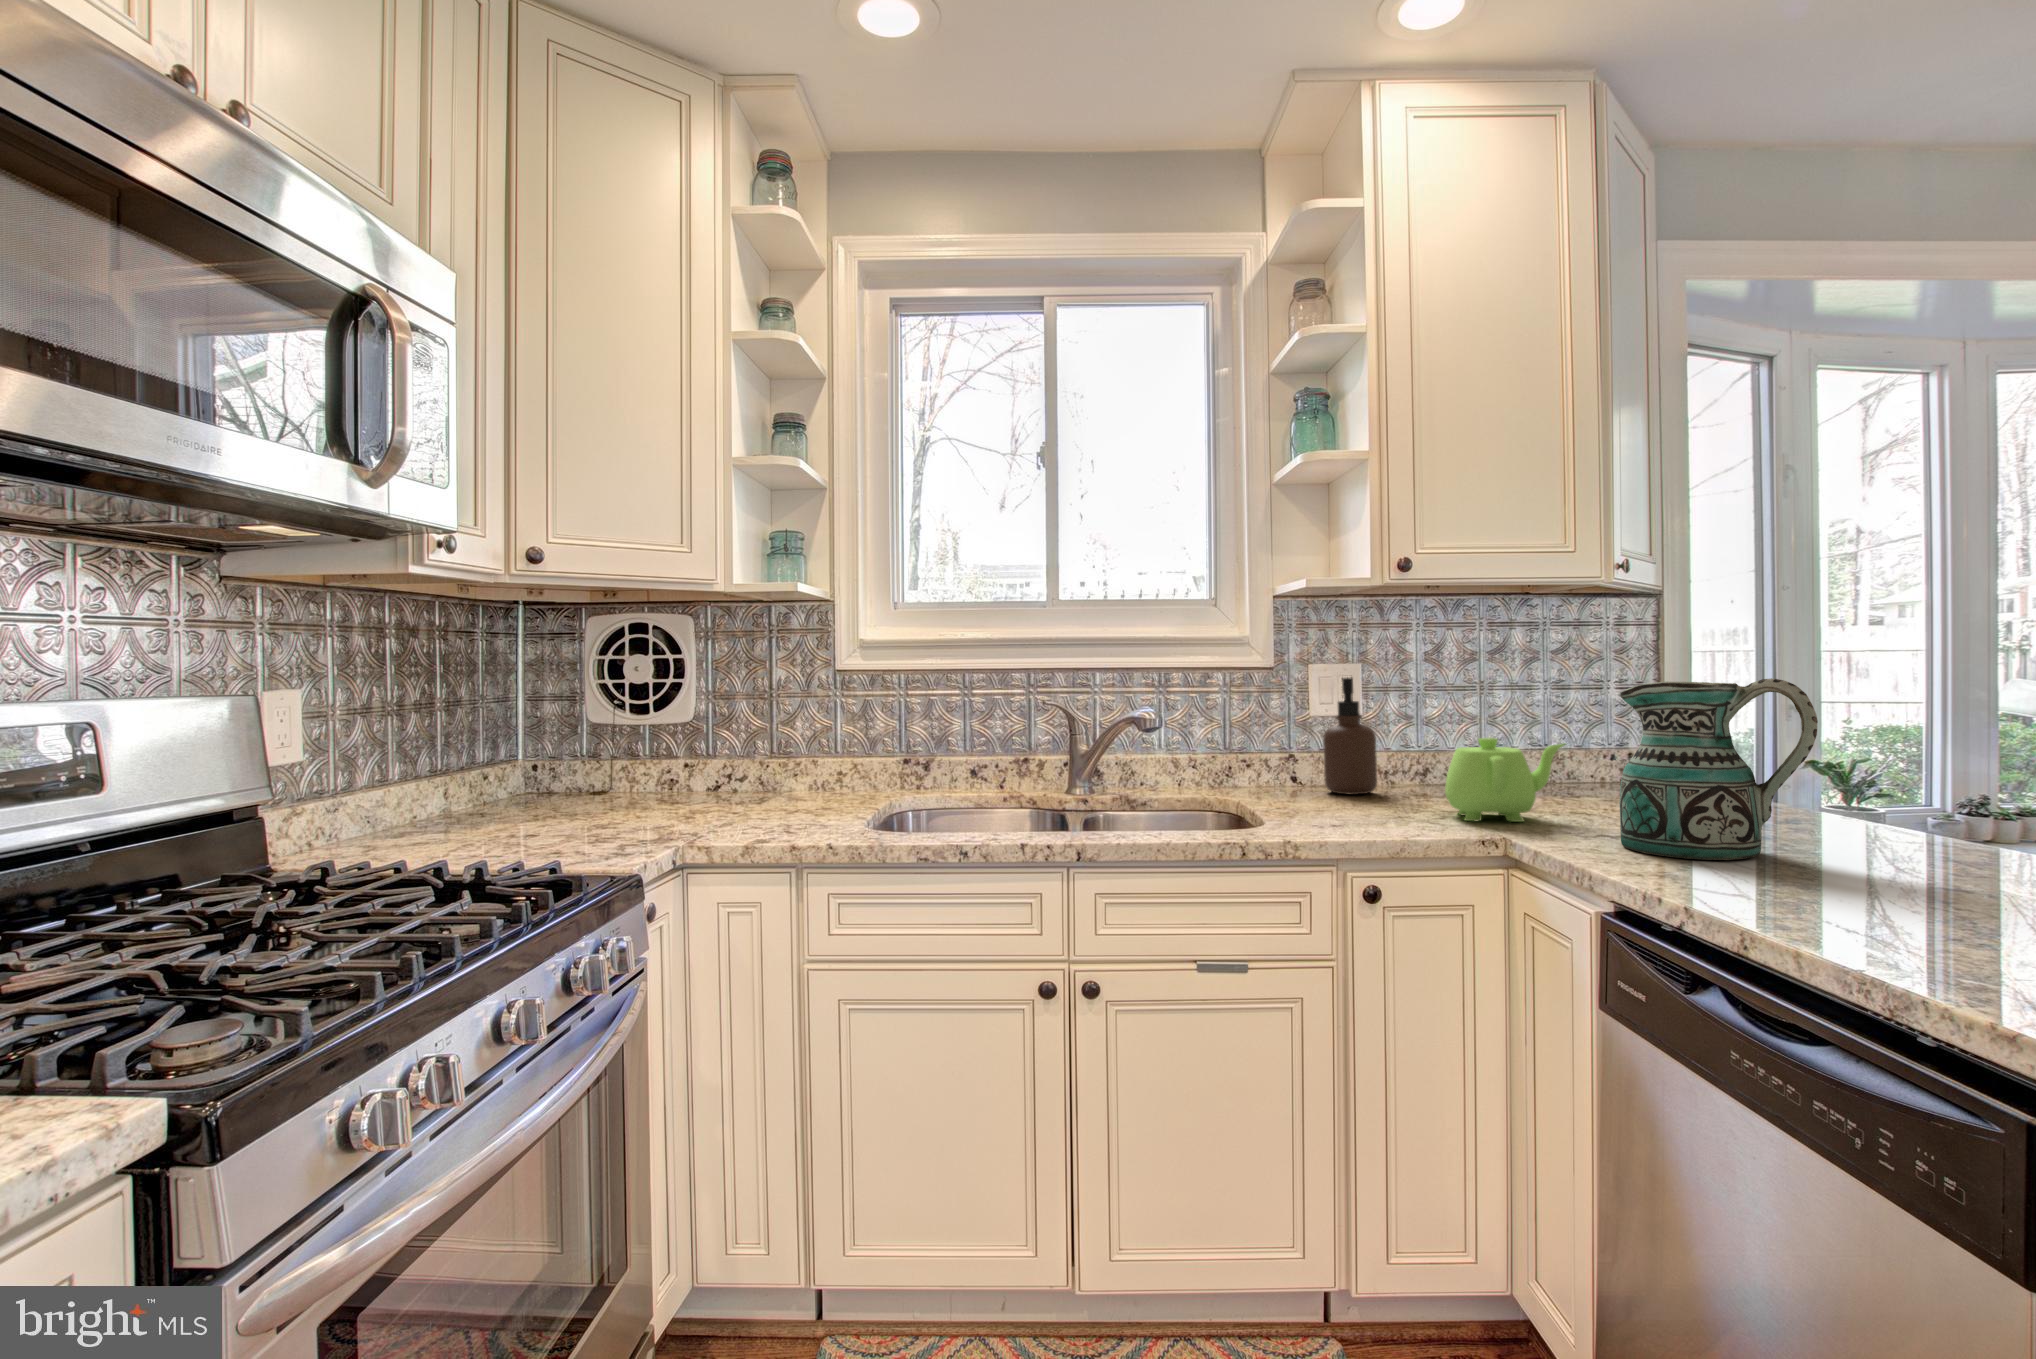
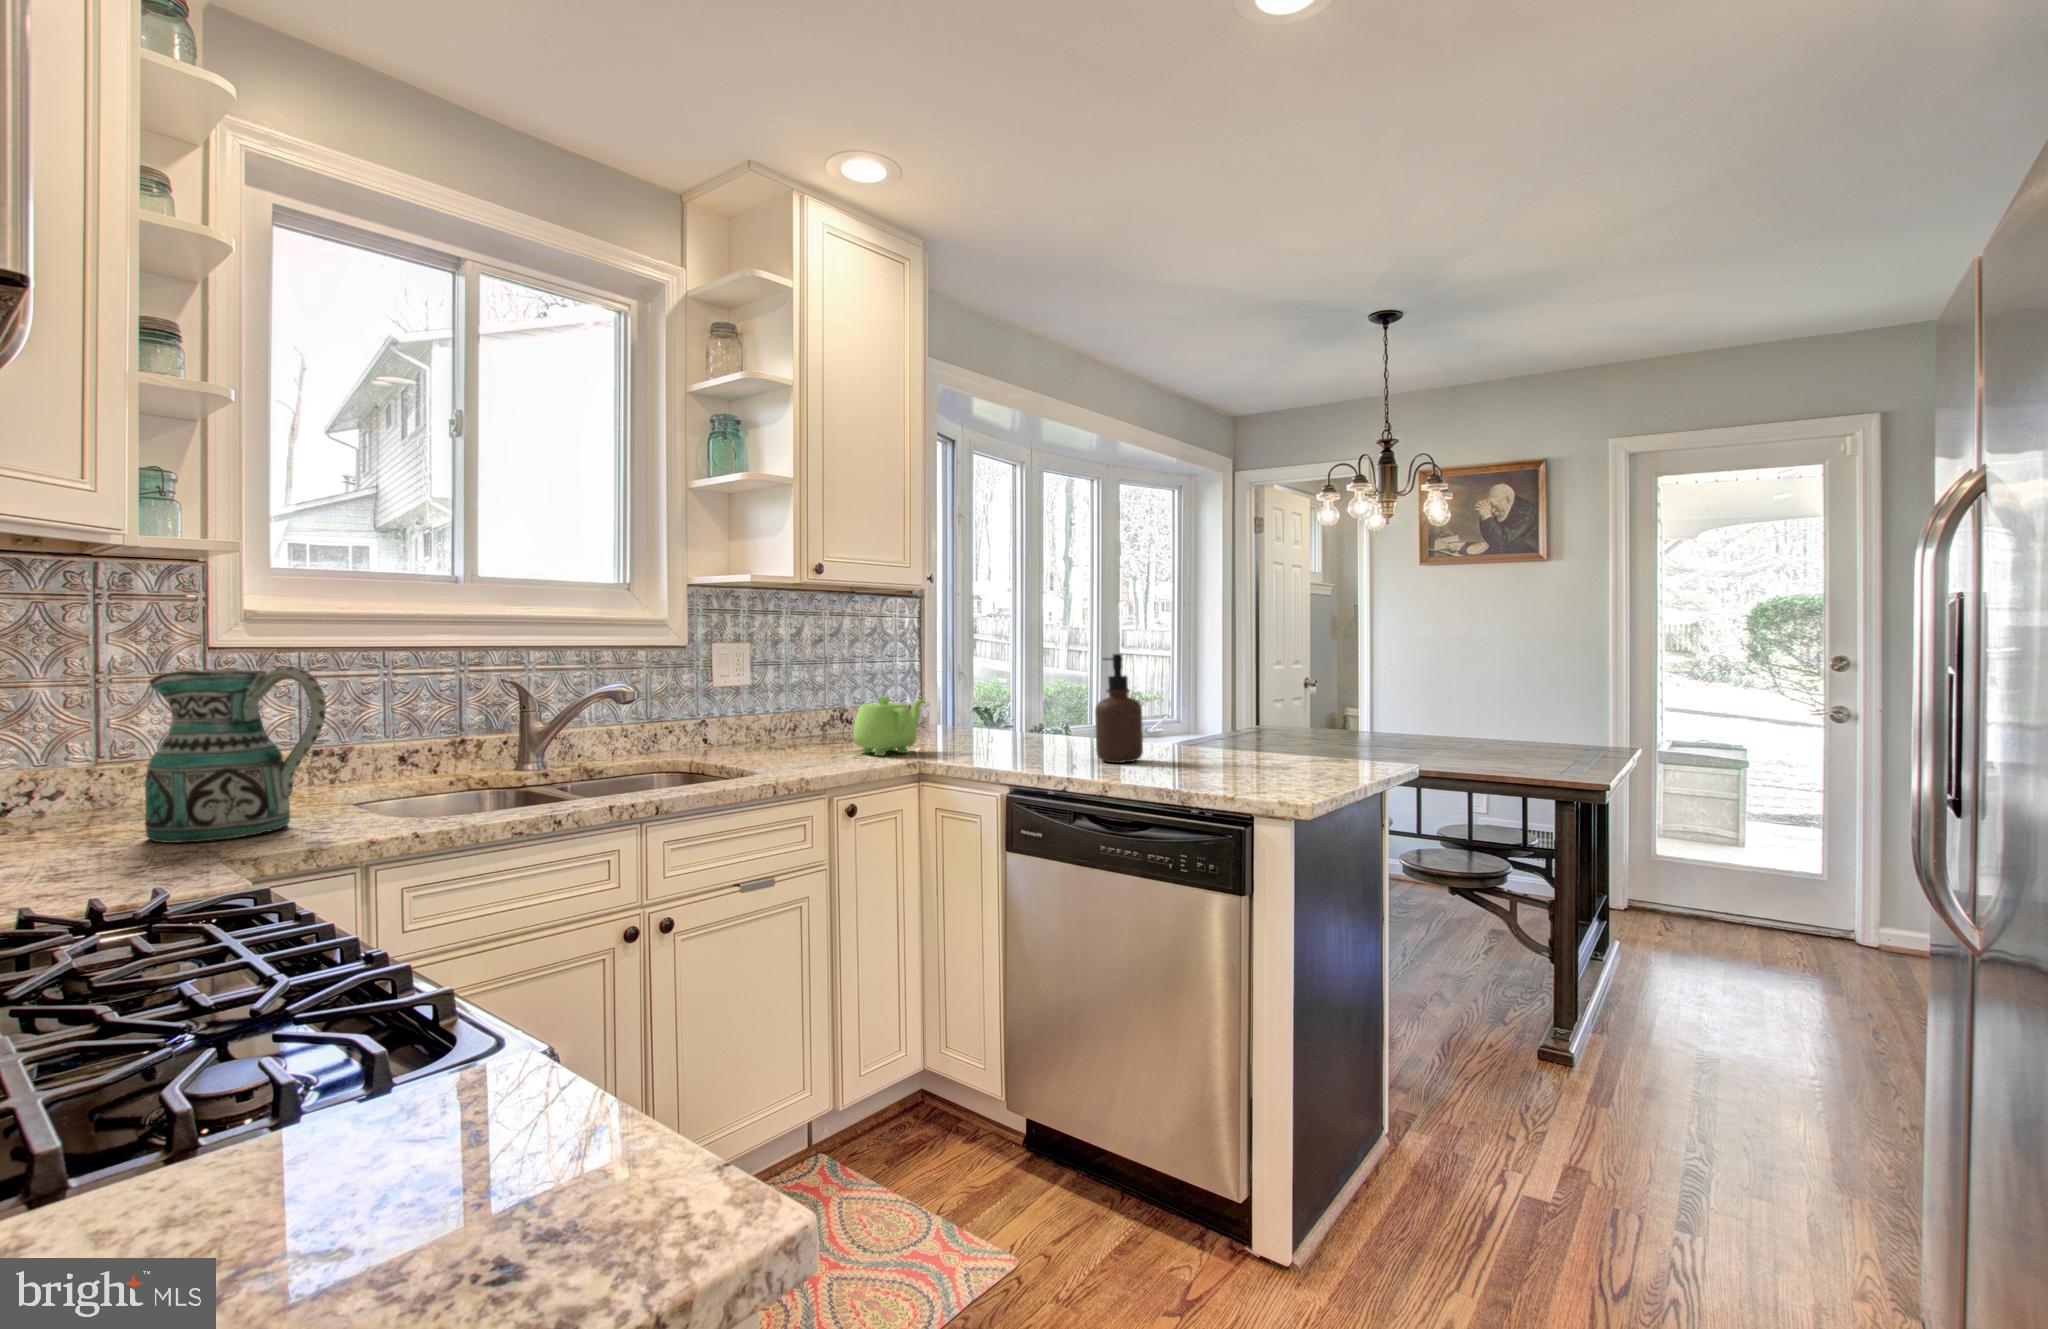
soap dispenser: present [1323,678,1377,794] -> present [1095,654,1143,763]
ceramic pitcher: present [1619,678,1818,860] -> present [145,666,326,843]

